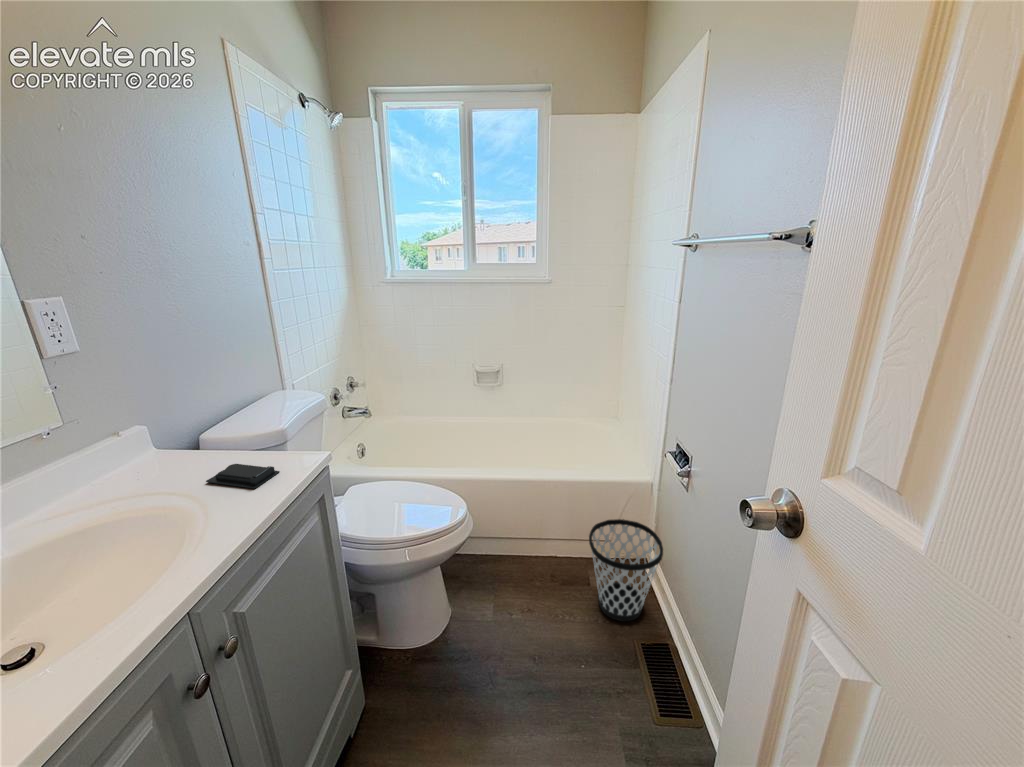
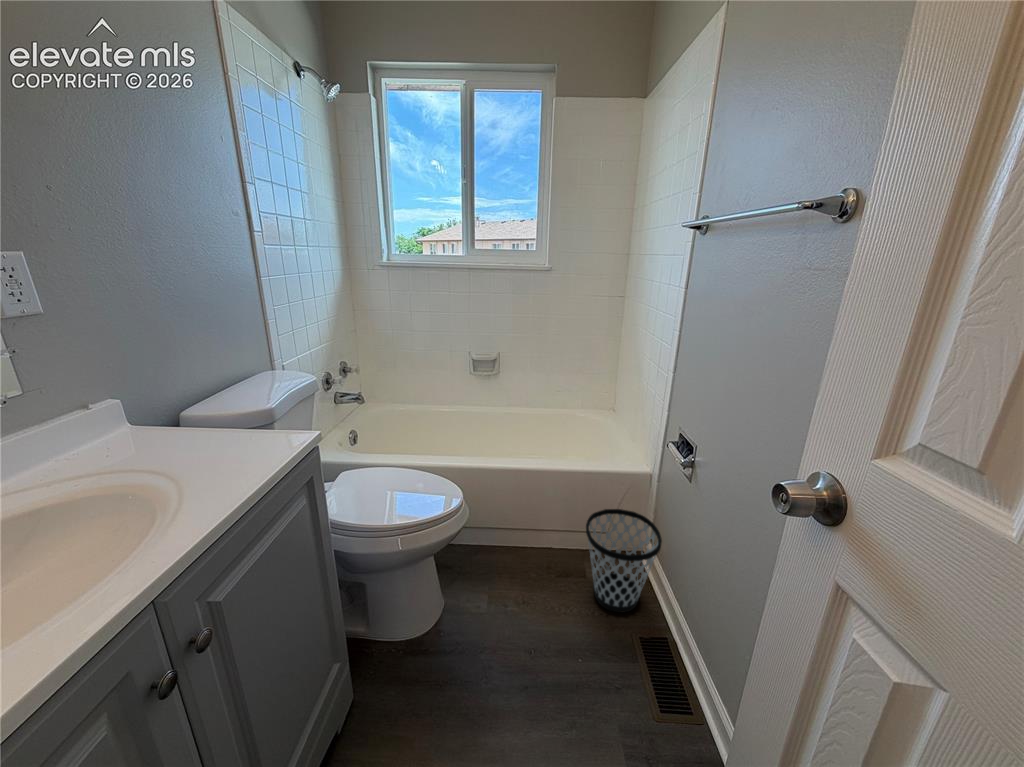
soap bar: present [206,464,280,489] -> none [176,440,259,466]

